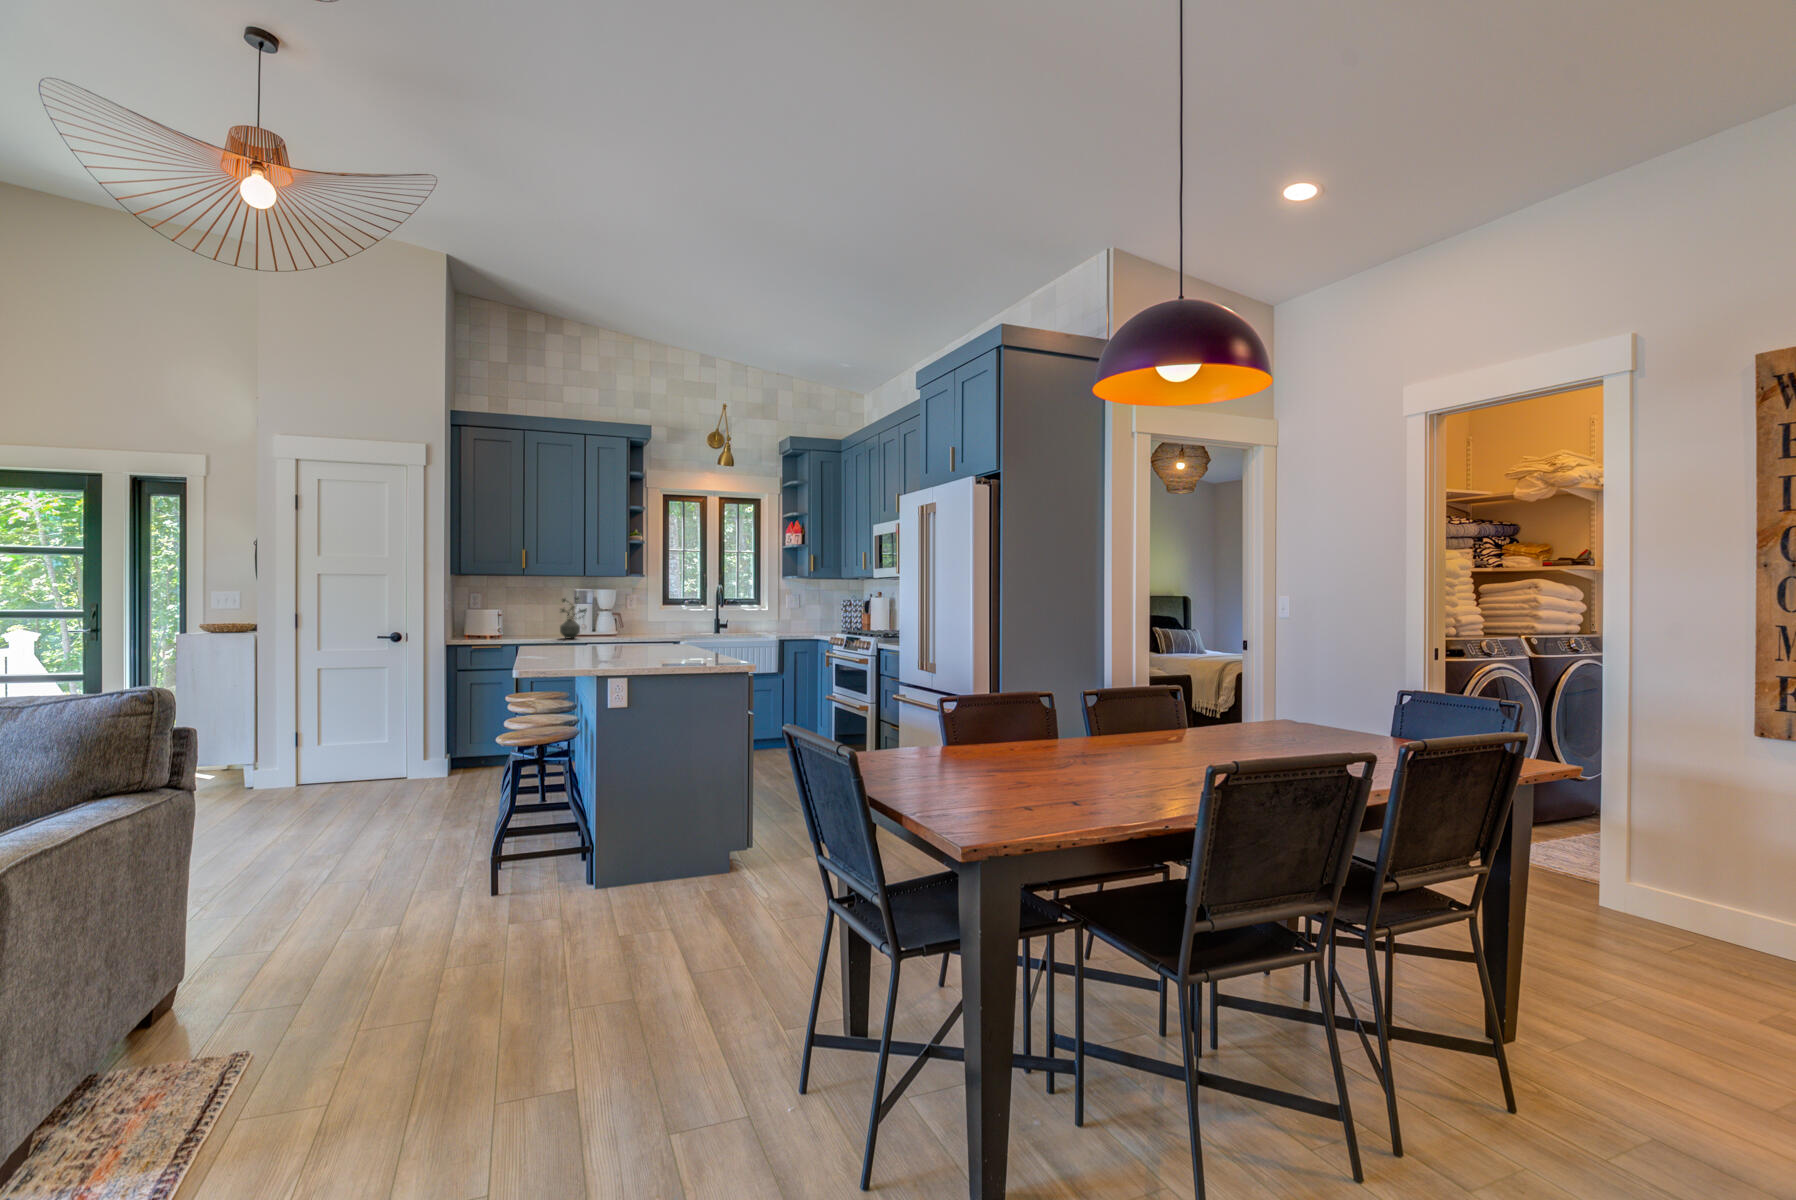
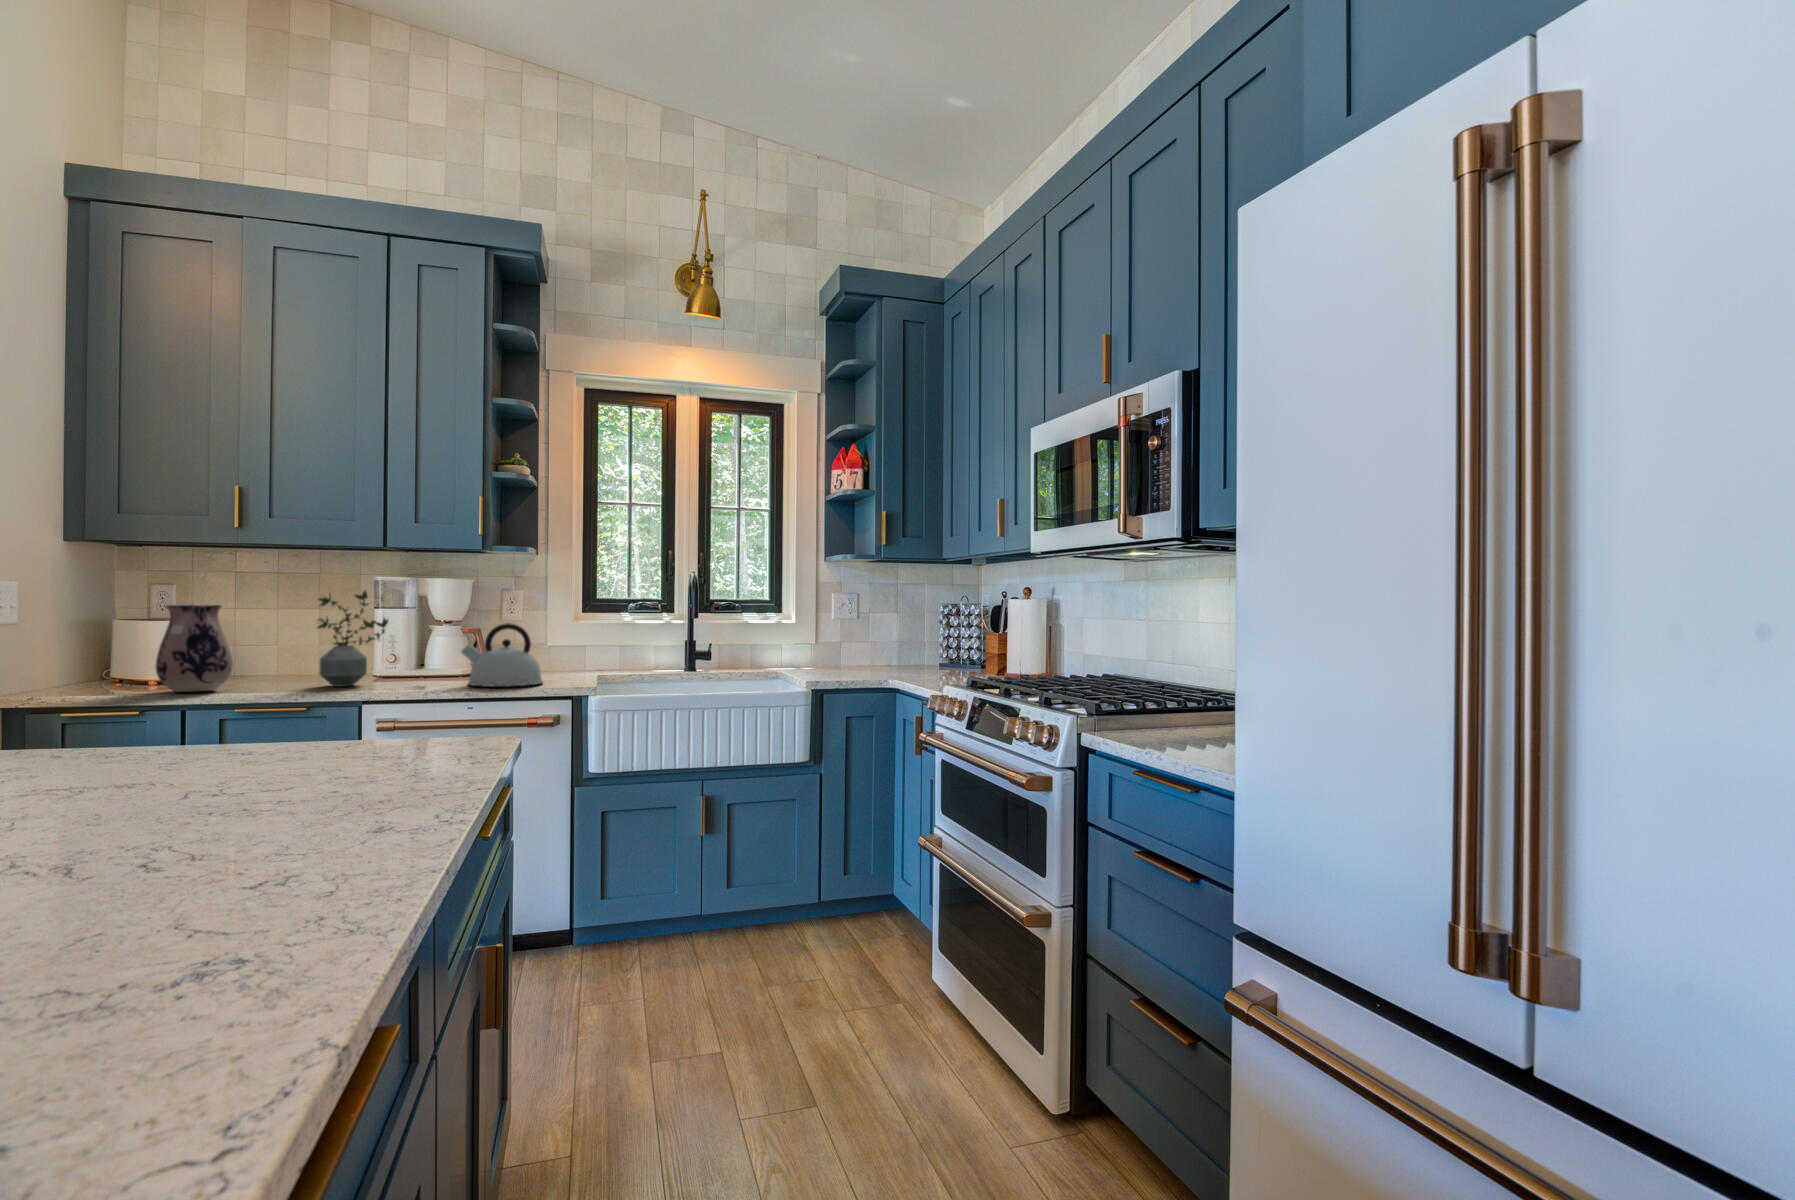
ceramic pitcher: none [500,603,529,640] -> present [156,605,233,692]
kettle: none [619,610,655,638] -> present [461,623,543,687]

